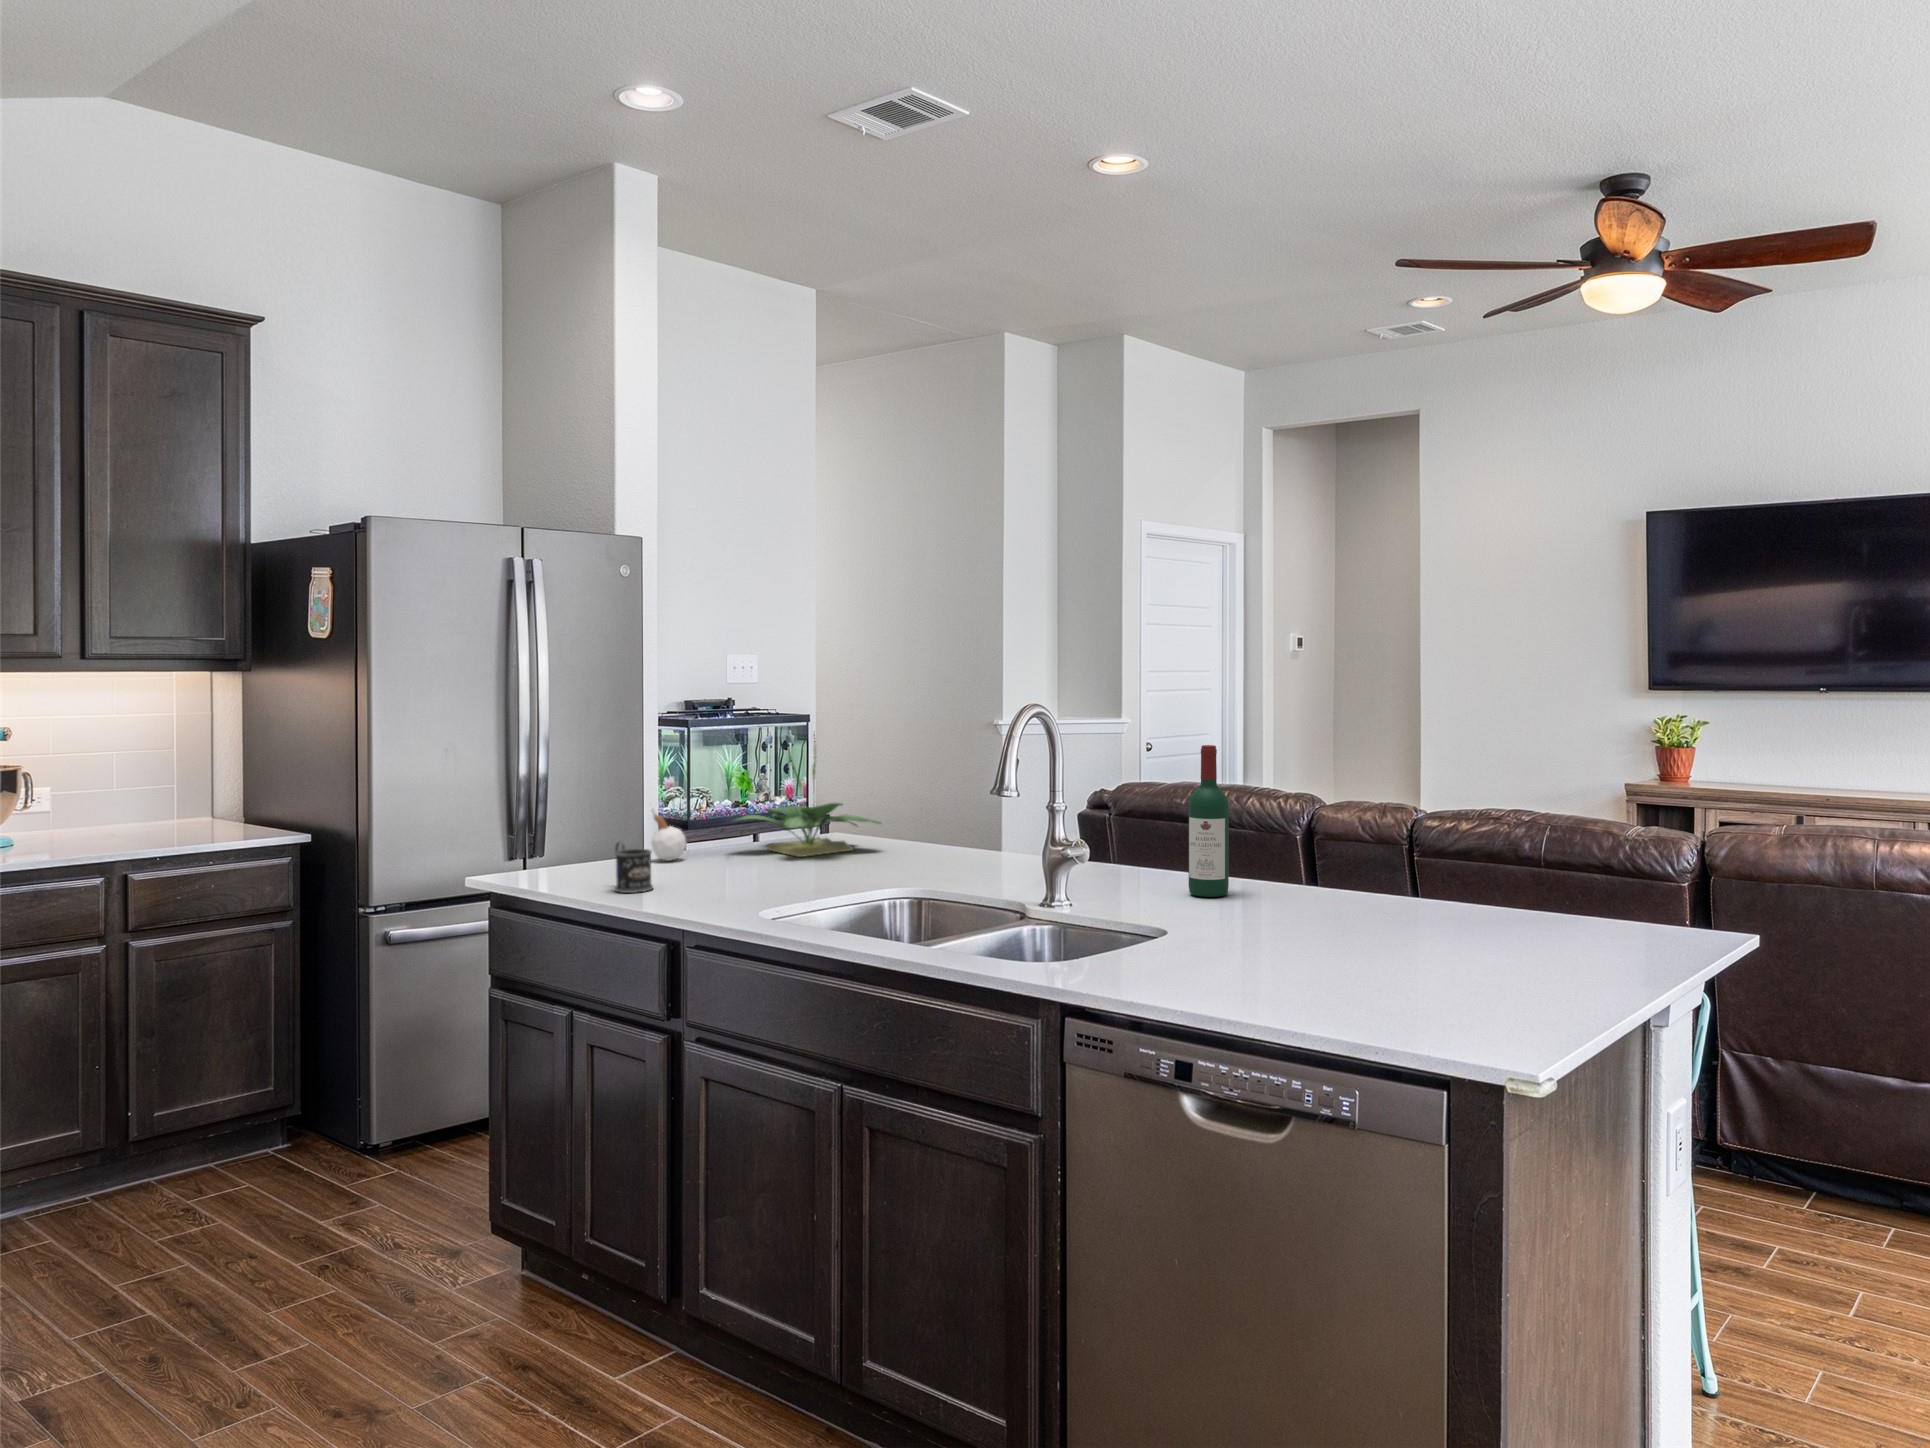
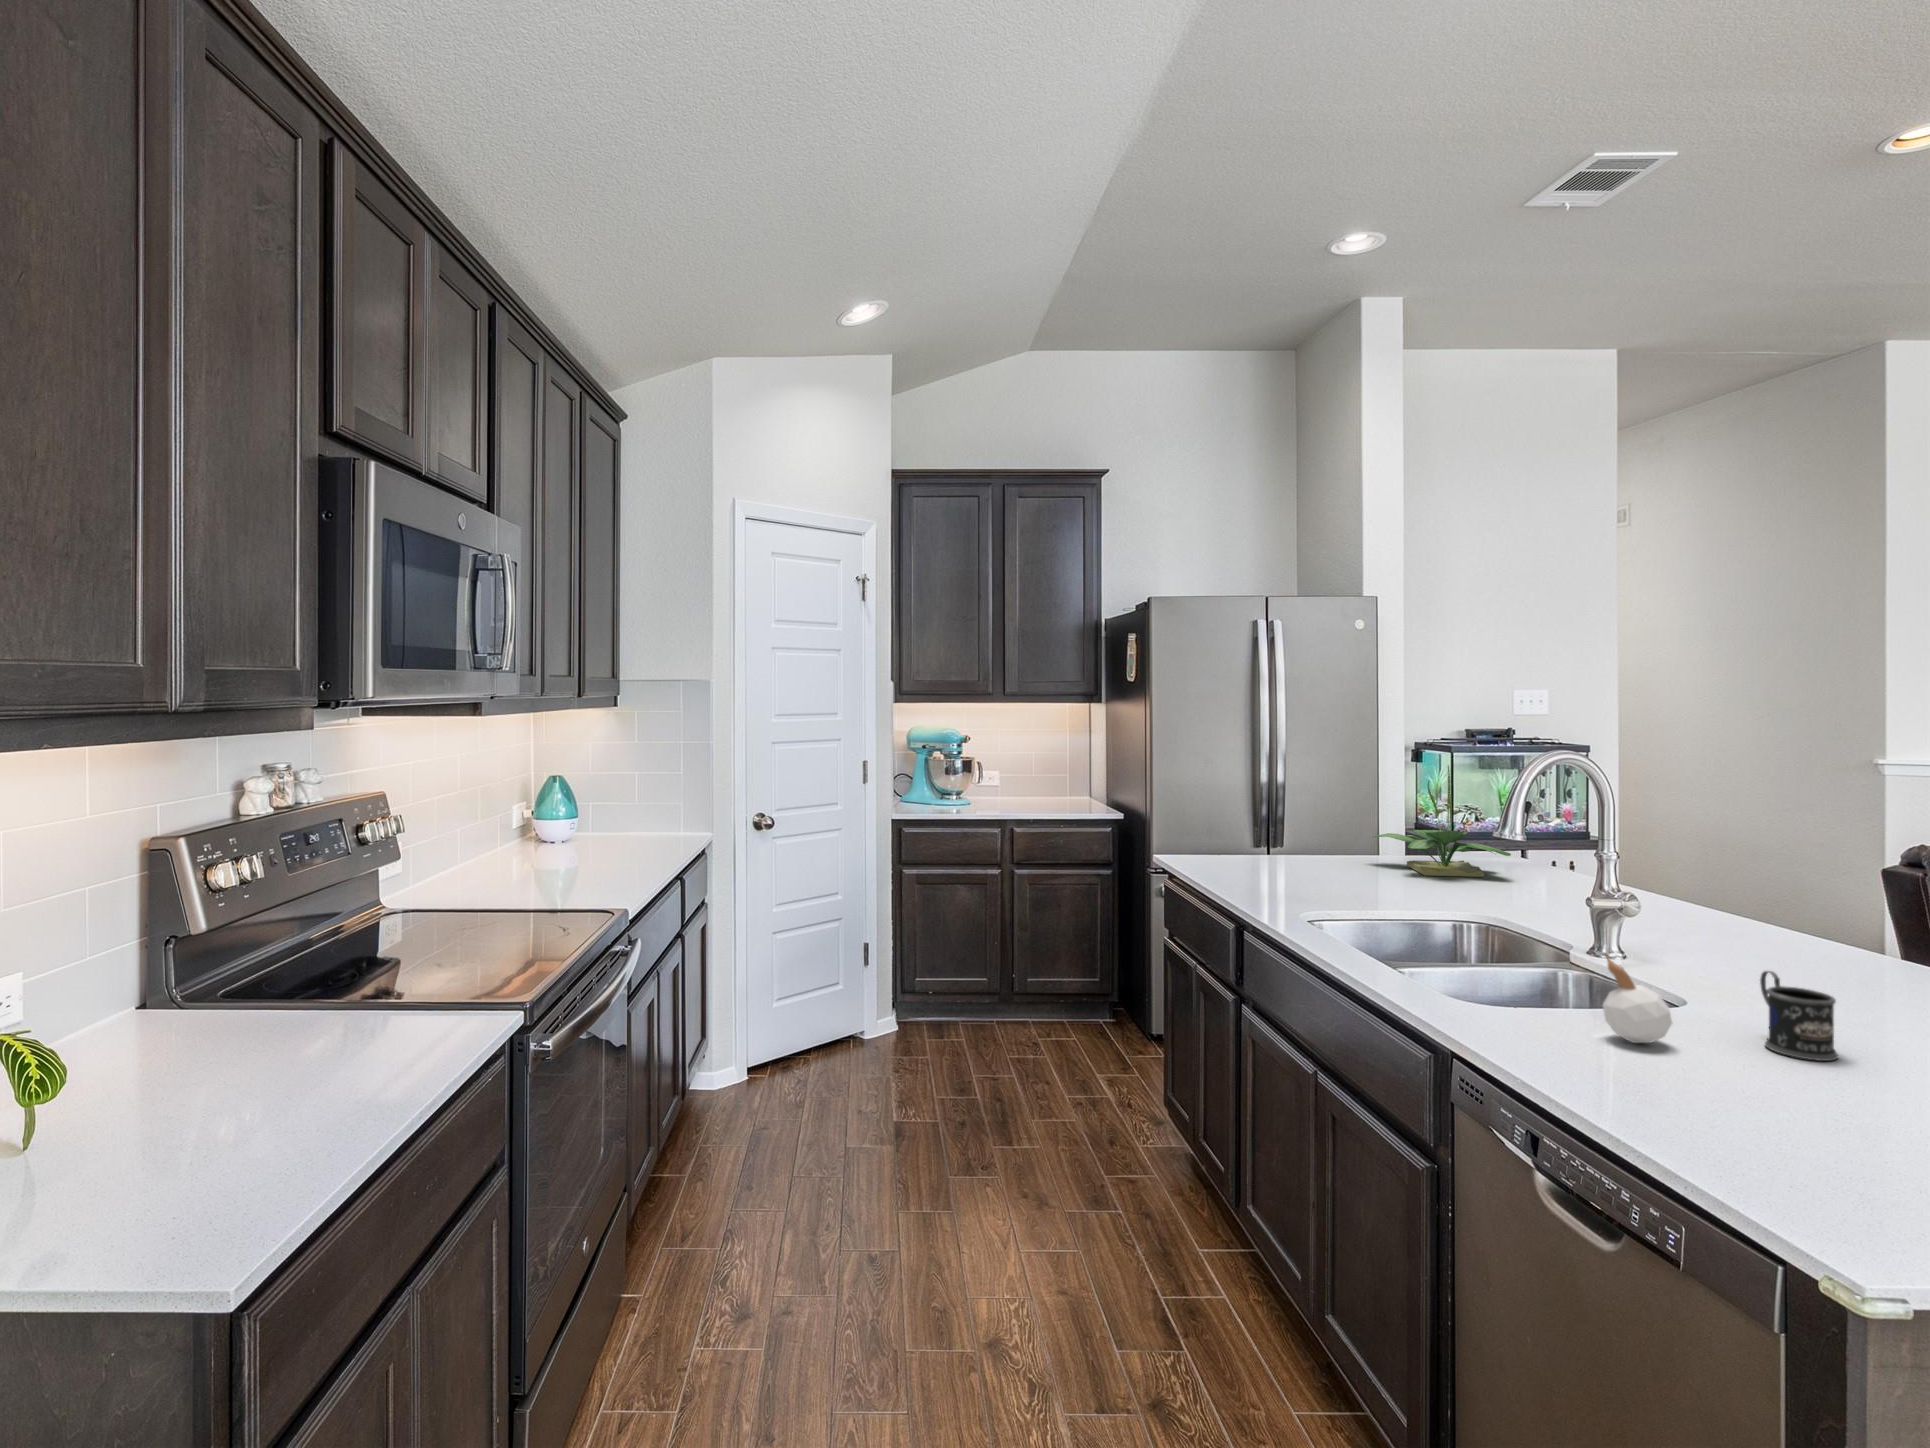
wine bottle: present [1189,745,1229,897] -> none [1789,810,1850,989]
candle: present [651,811,687,861] -> present [1603,951,1672,1043]
mug: present [615,841,653,893] -> present [1760,971,1838,1061]

